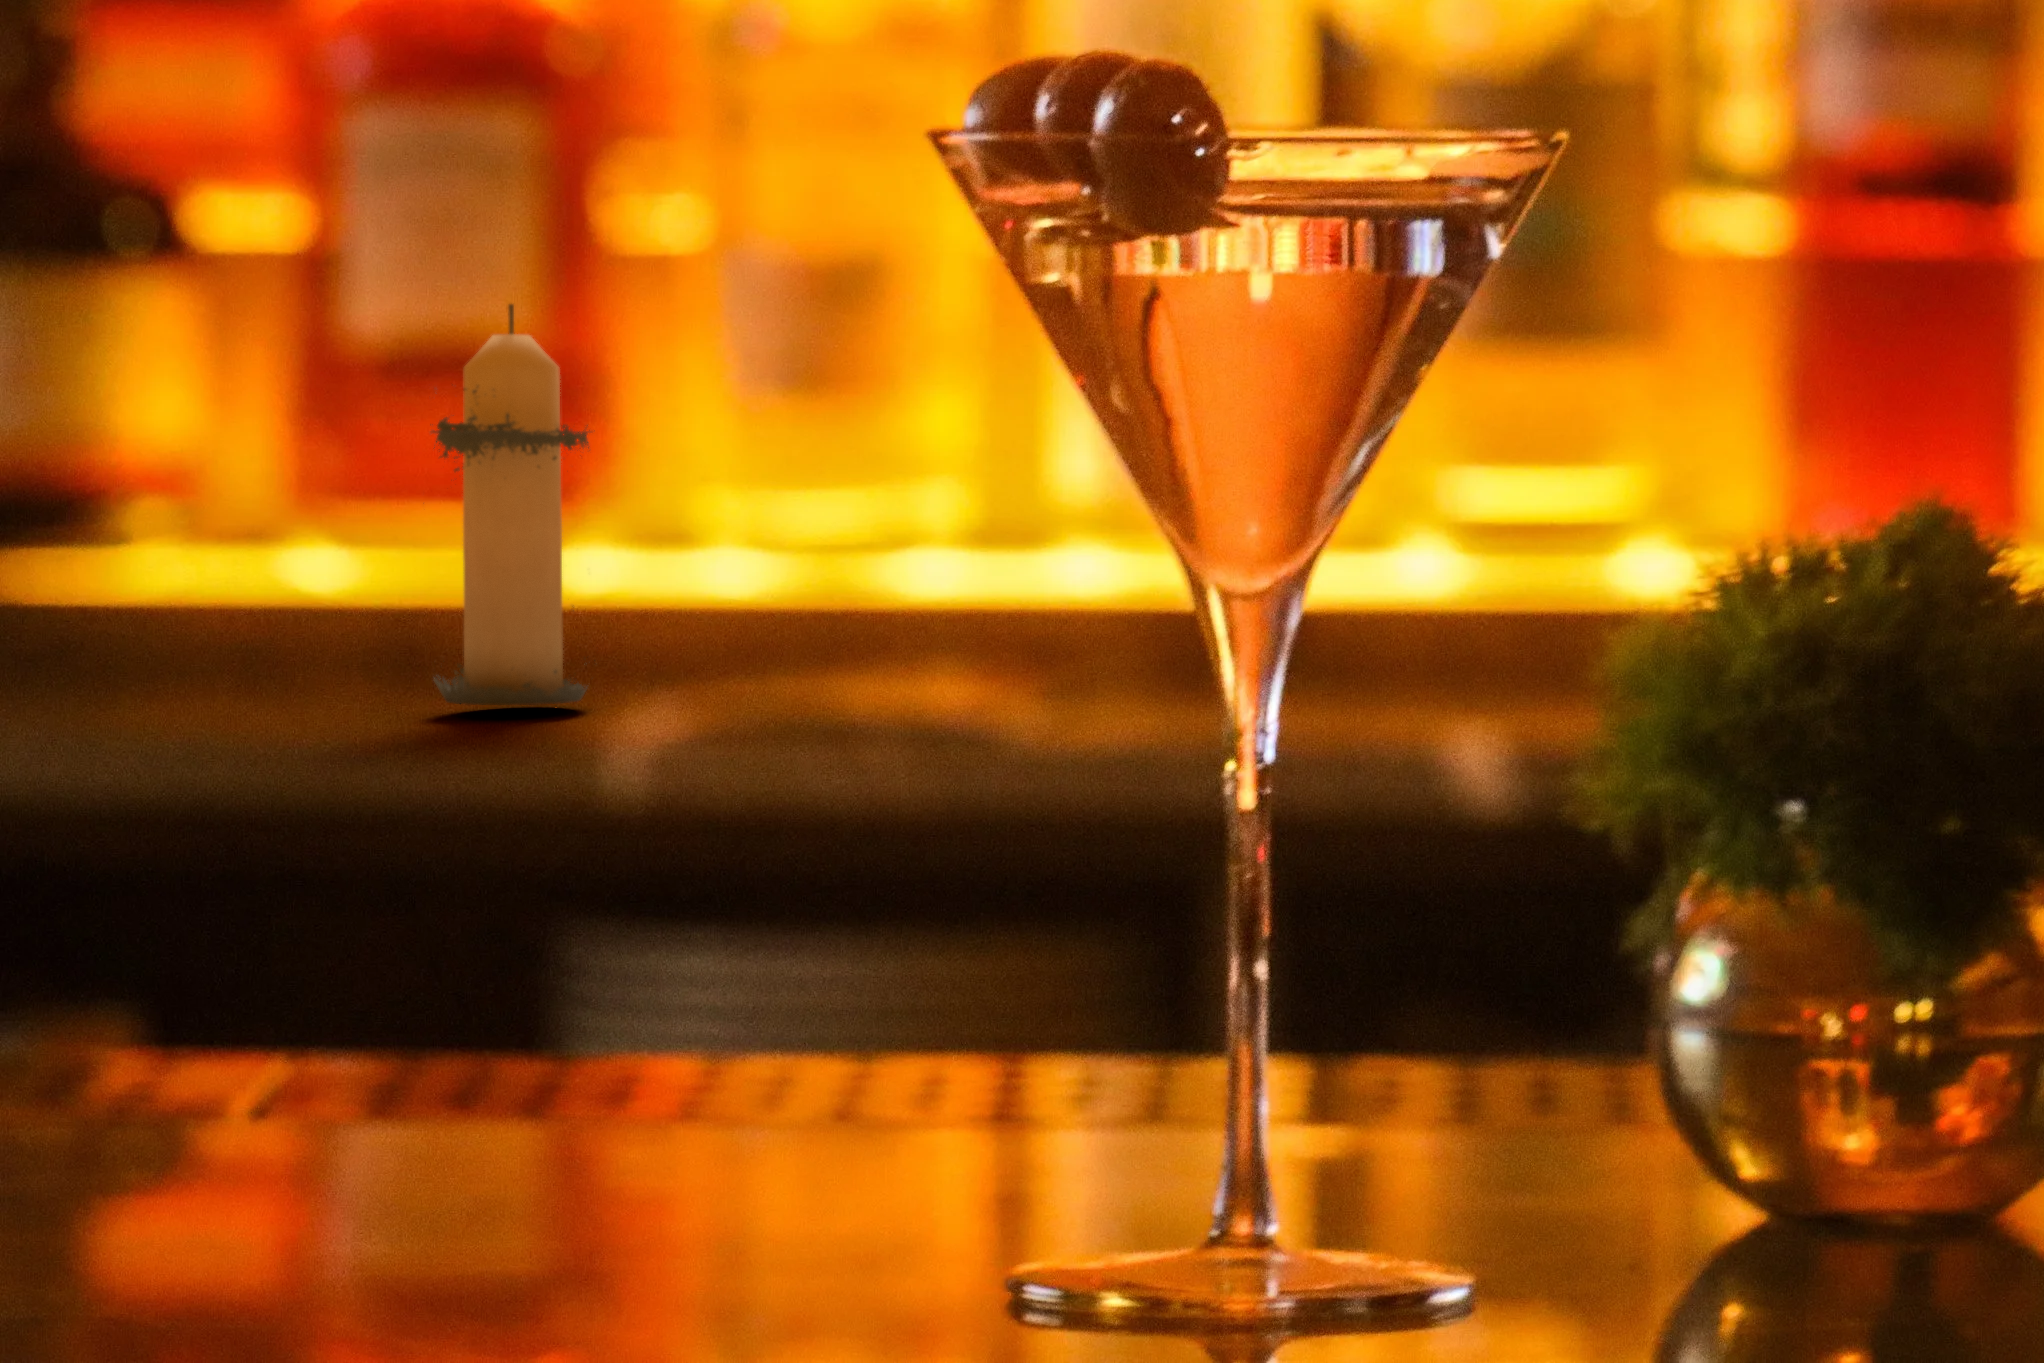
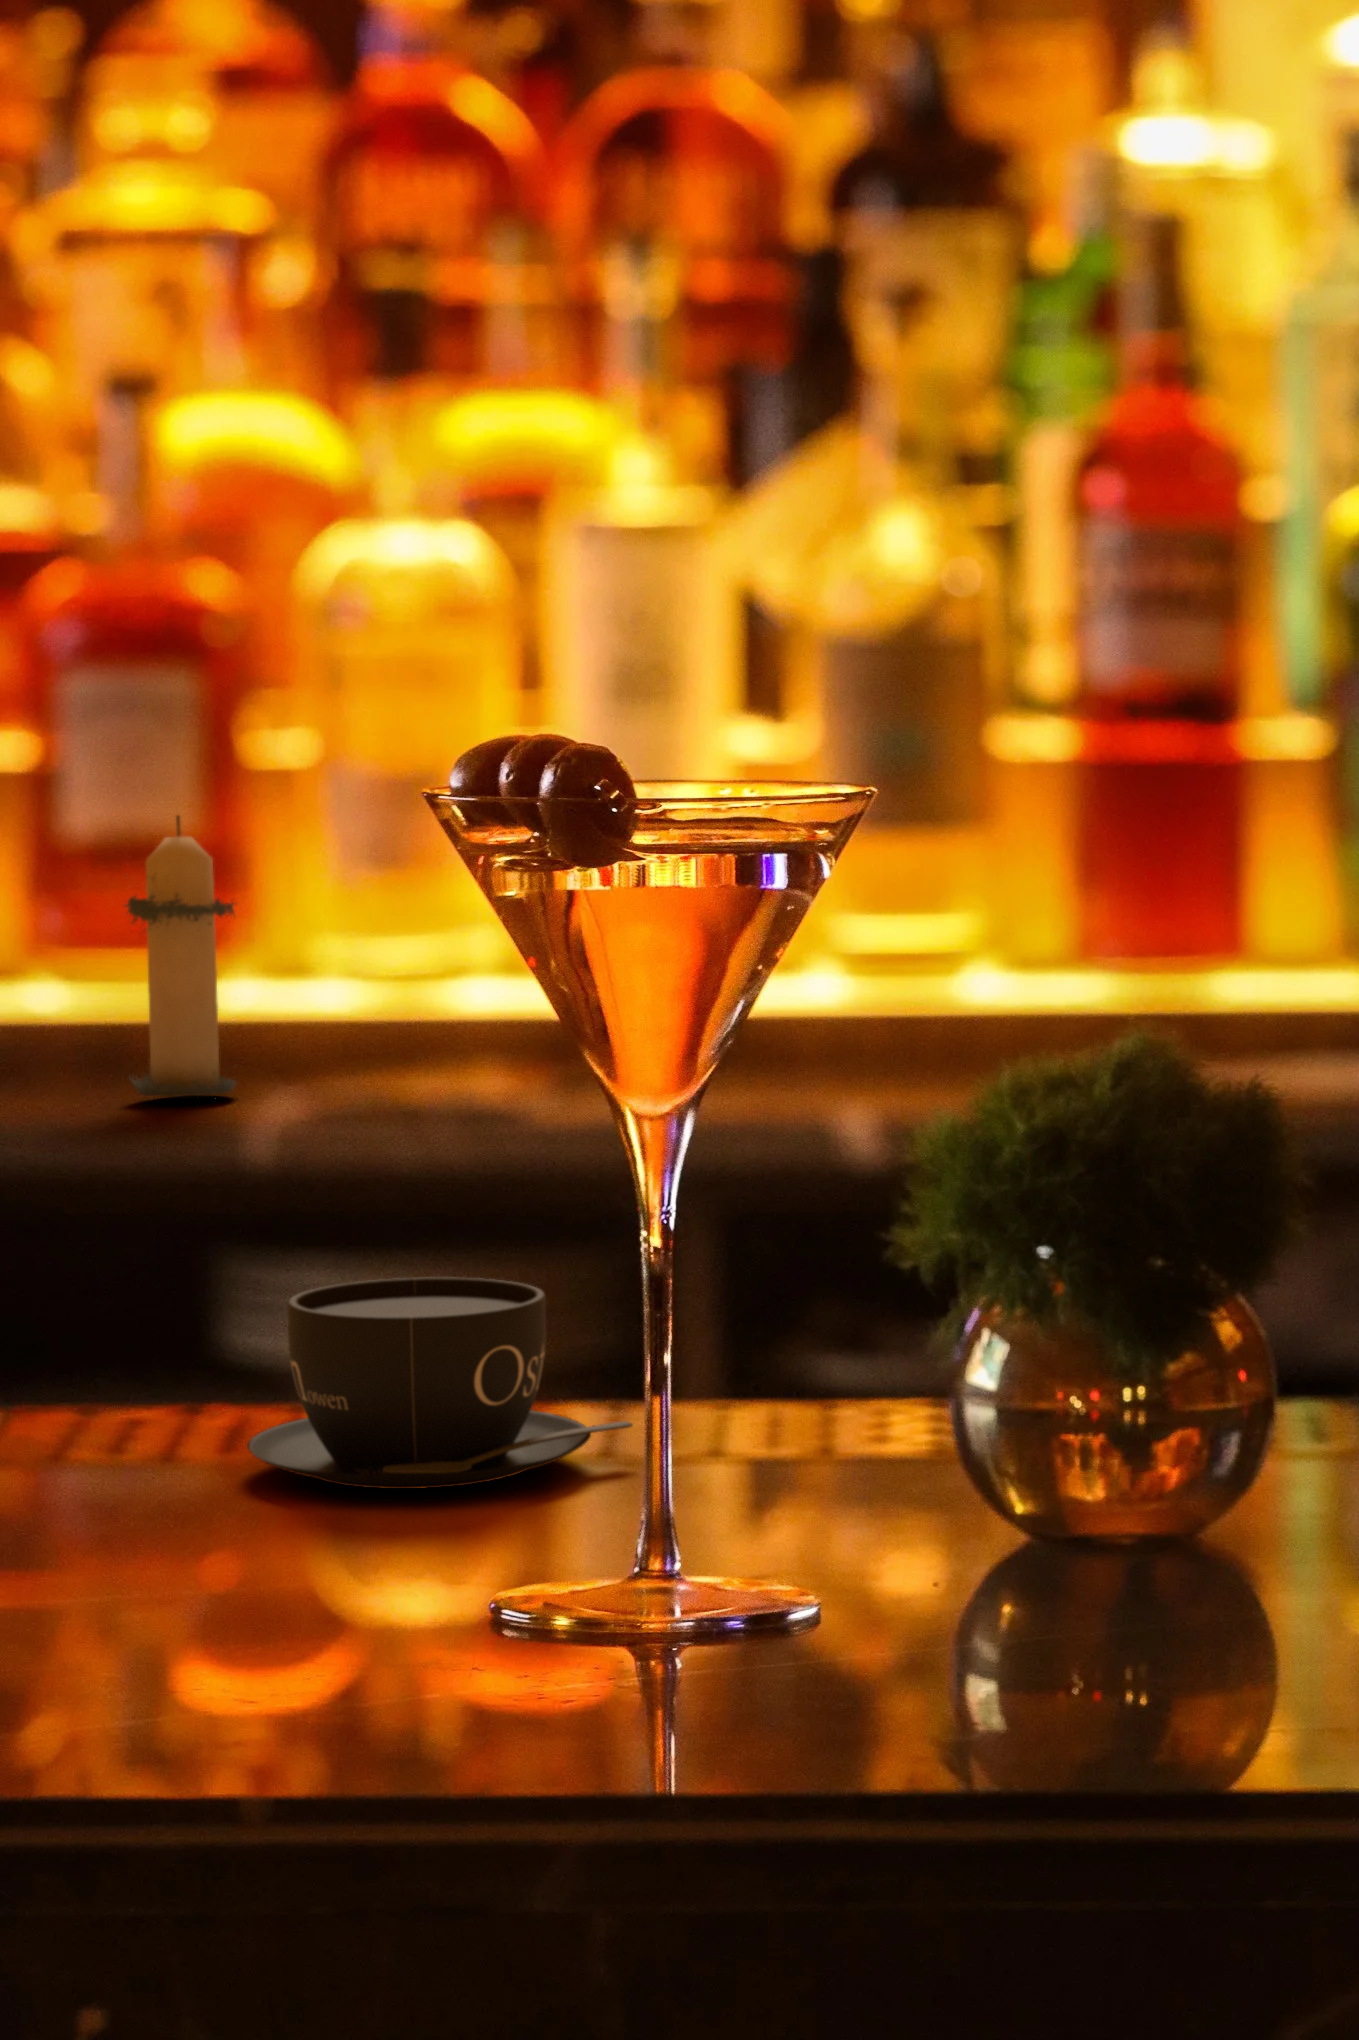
teacup: none [644,870,1192,1154] -> present [247,1277,632,1489]

